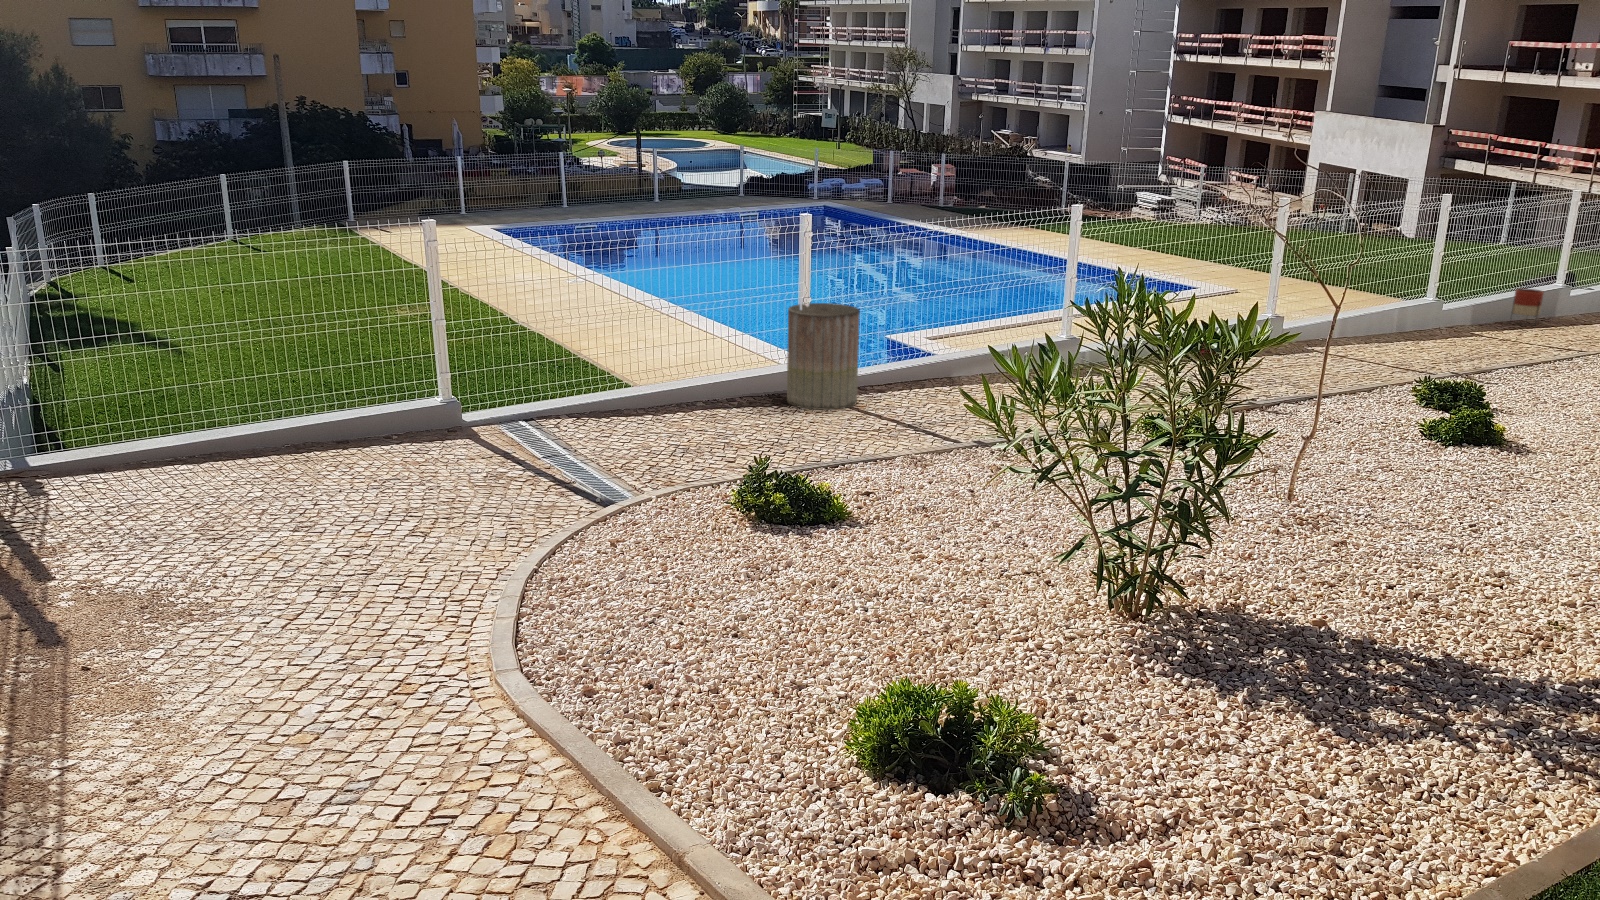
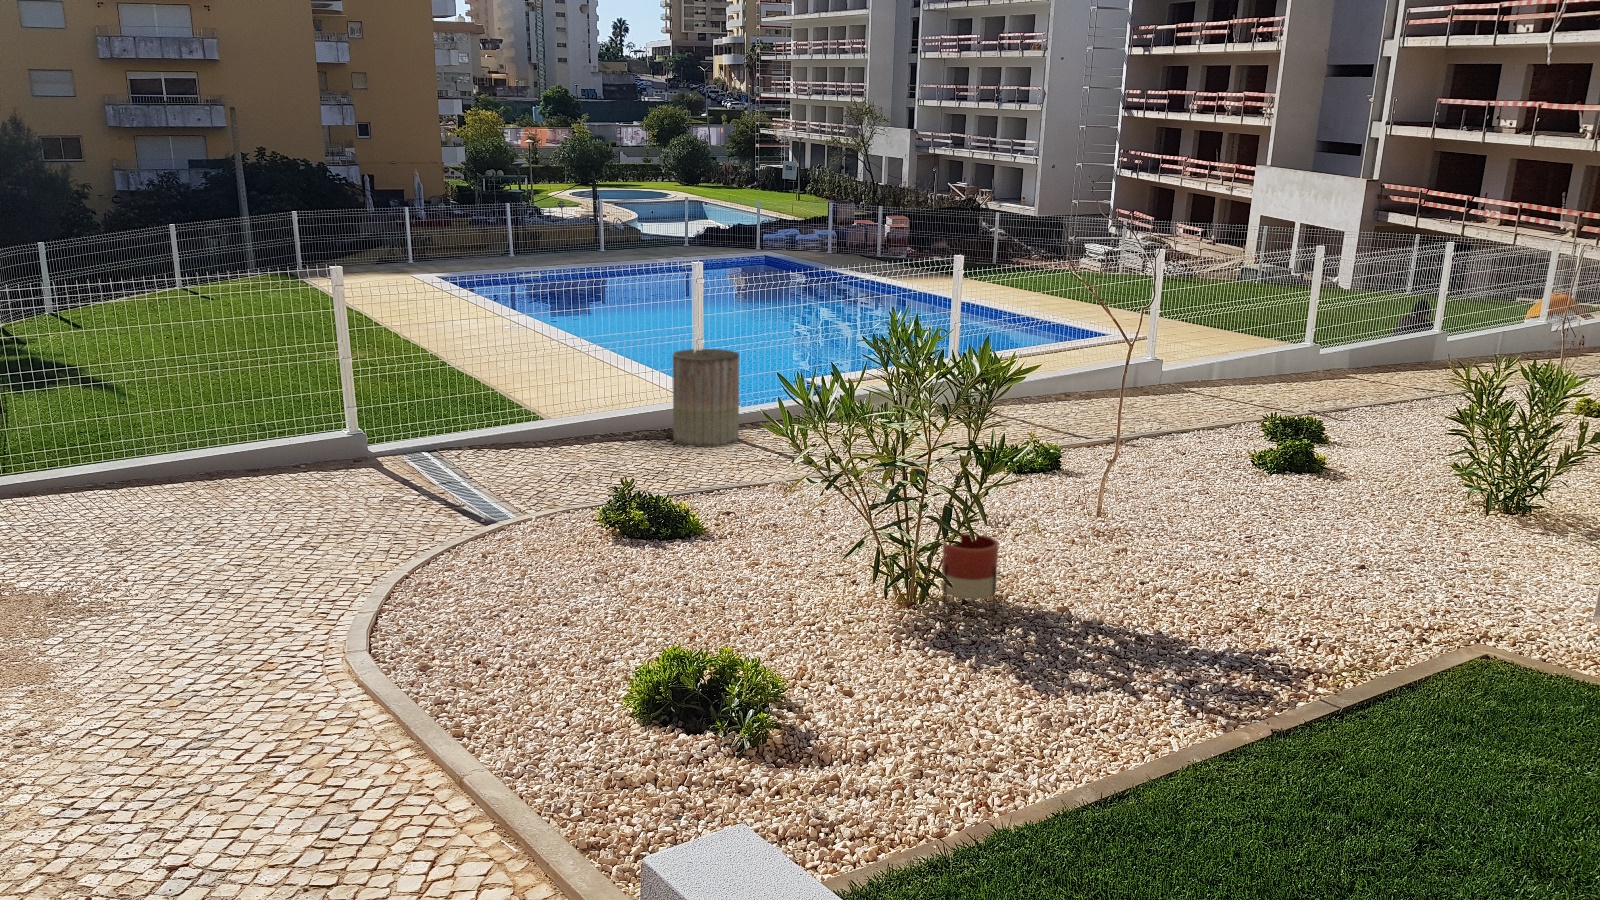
planter: present [1512,289,1544,317] -> present [941,534,998,617]

